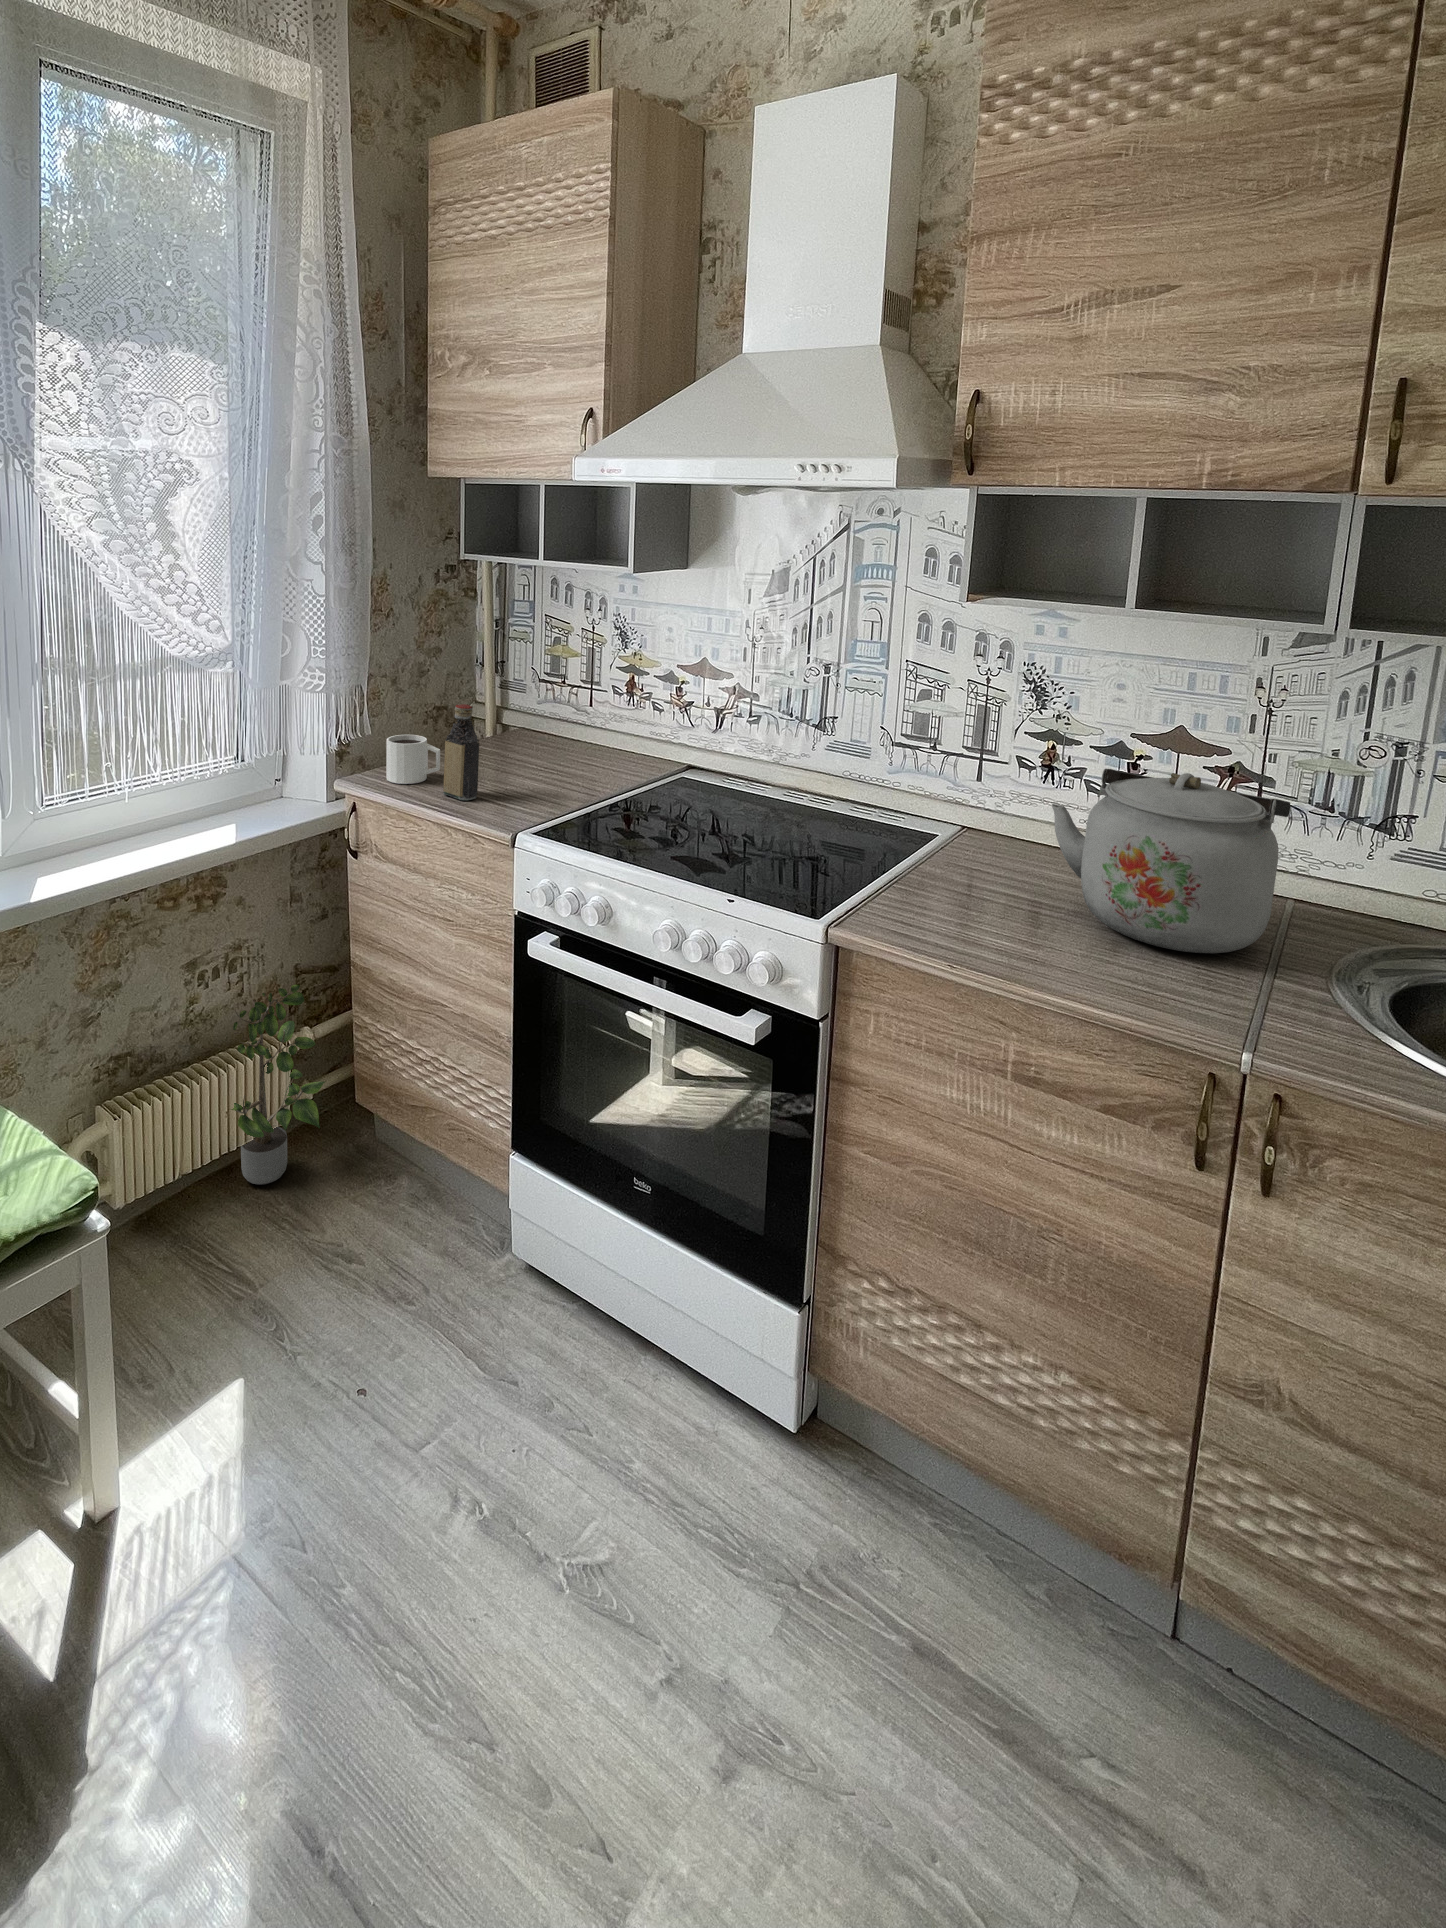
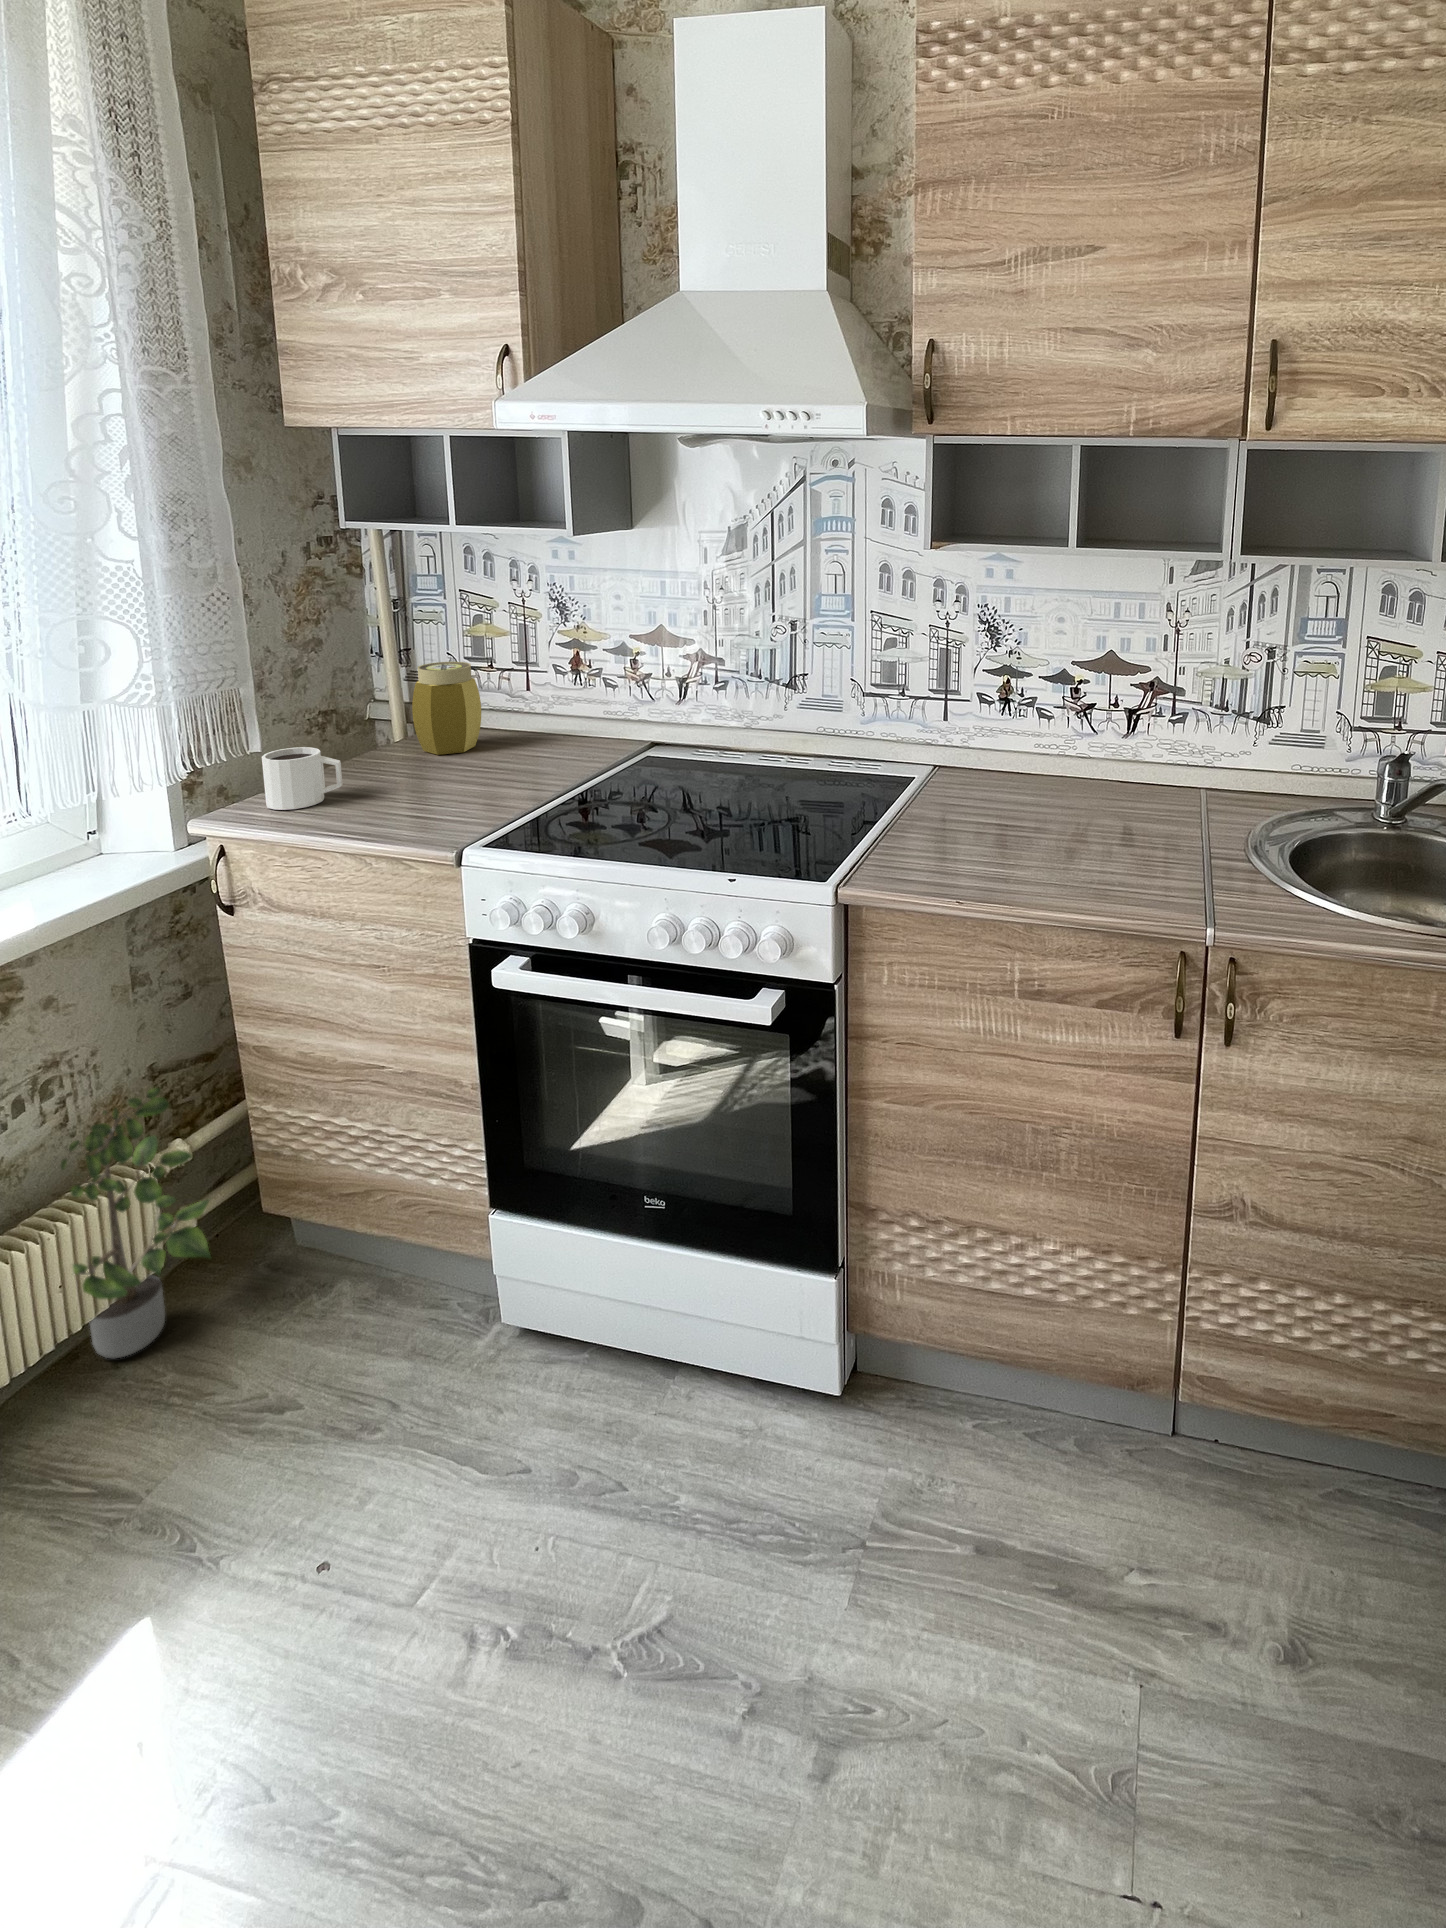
jar: none [500,676,553,754] -> present [412,662,481,755]
bottle: present [443,704,479,800] -> none [350,703,400,818]
kettle: present [1052,769,1291,953] -> none [1022,692,1206,850]

